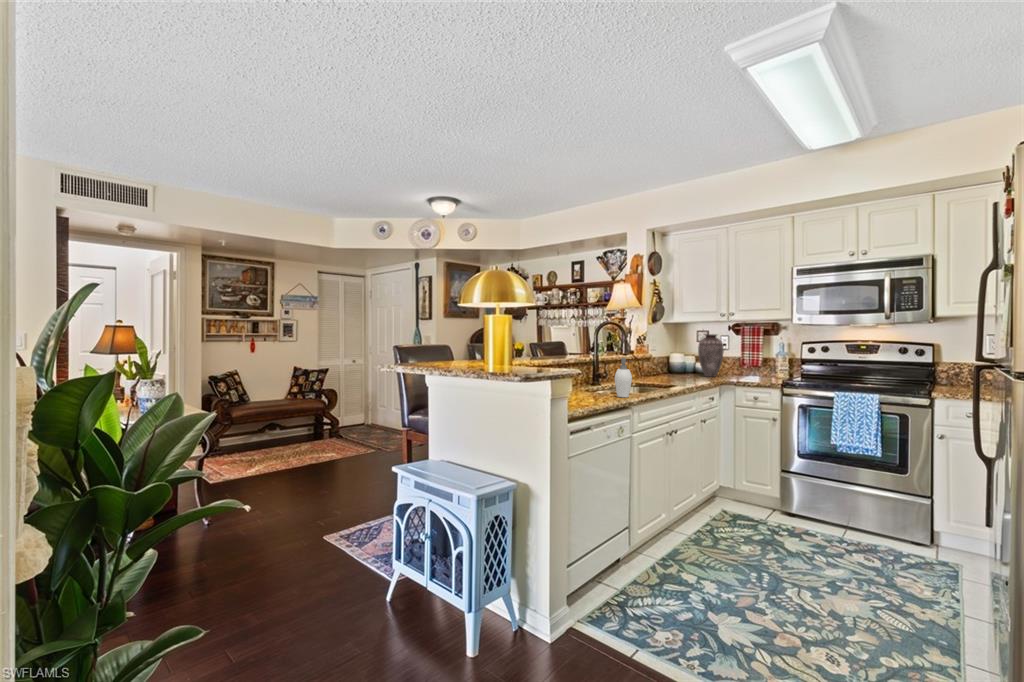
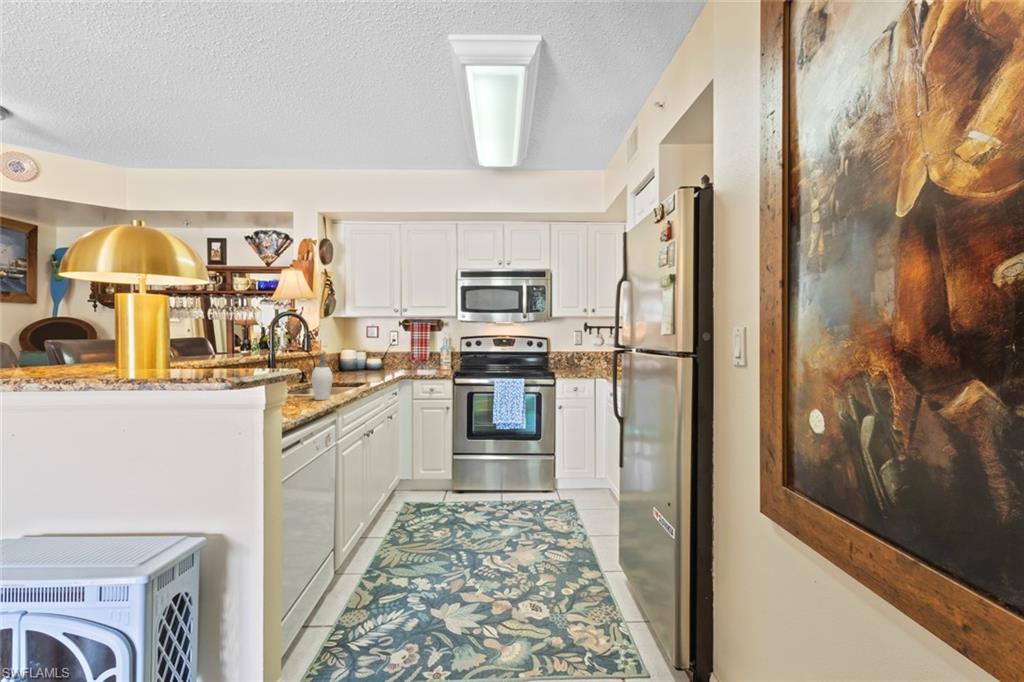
vase: present [698,334,724,377] -> none [373,329,397,372]

